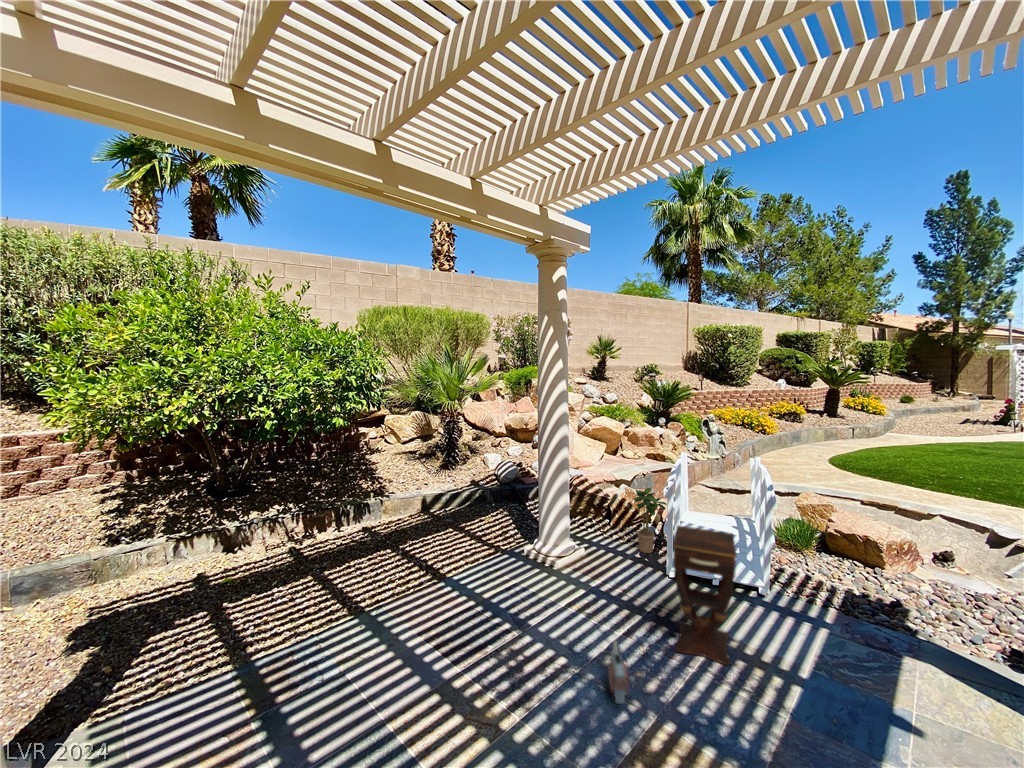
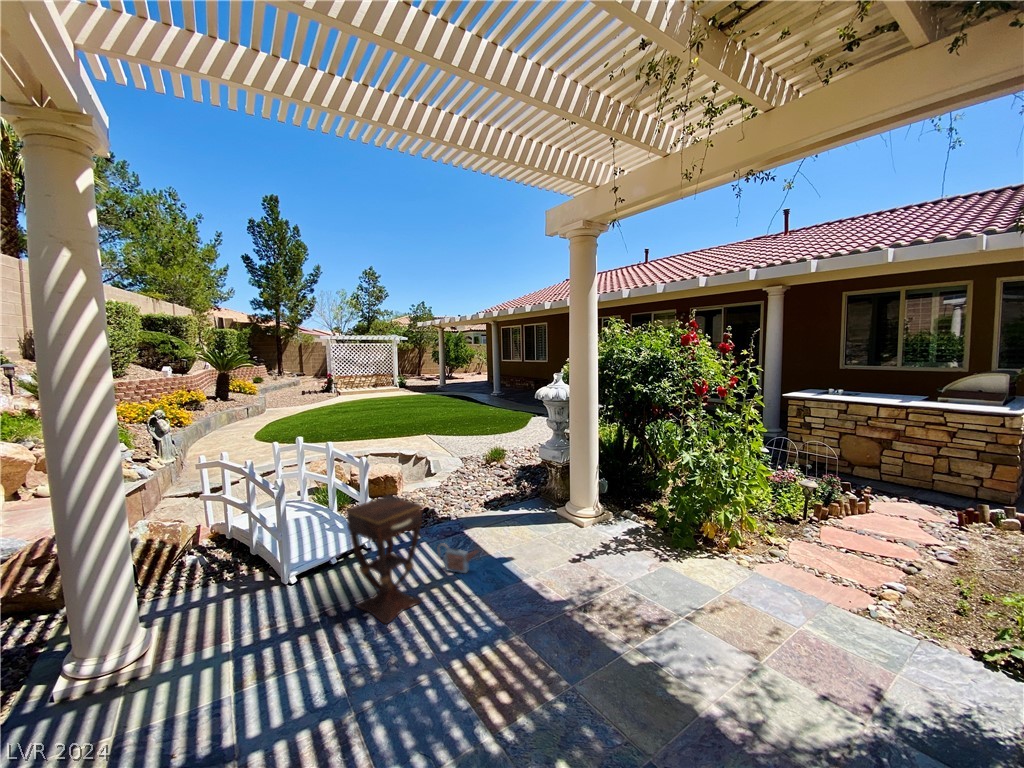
potted plant: present [634,488,667,553] -> none [195,501,254,584]
watering can: present [609,641,628,704] -> present [437,543,479,573]

